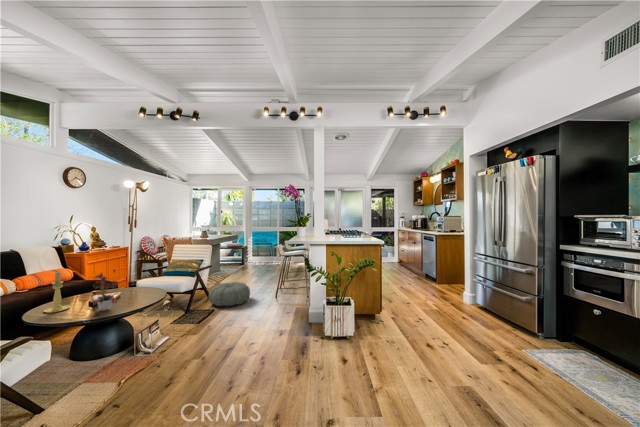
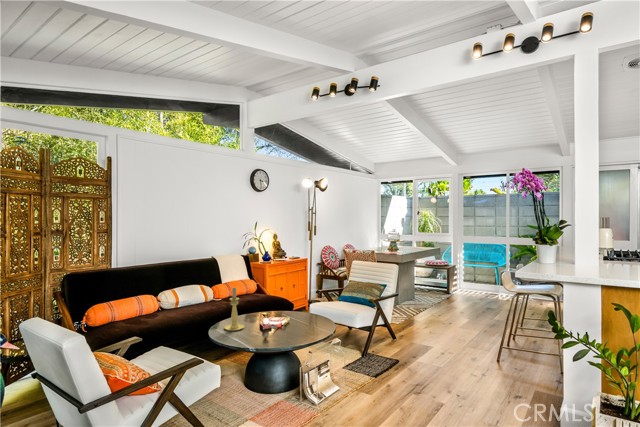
flower arrangement: present [93,274,119,311] -> none [259,294,286,339]
pouf: present [209,282,250,306] -> none [392,322,453,360]

